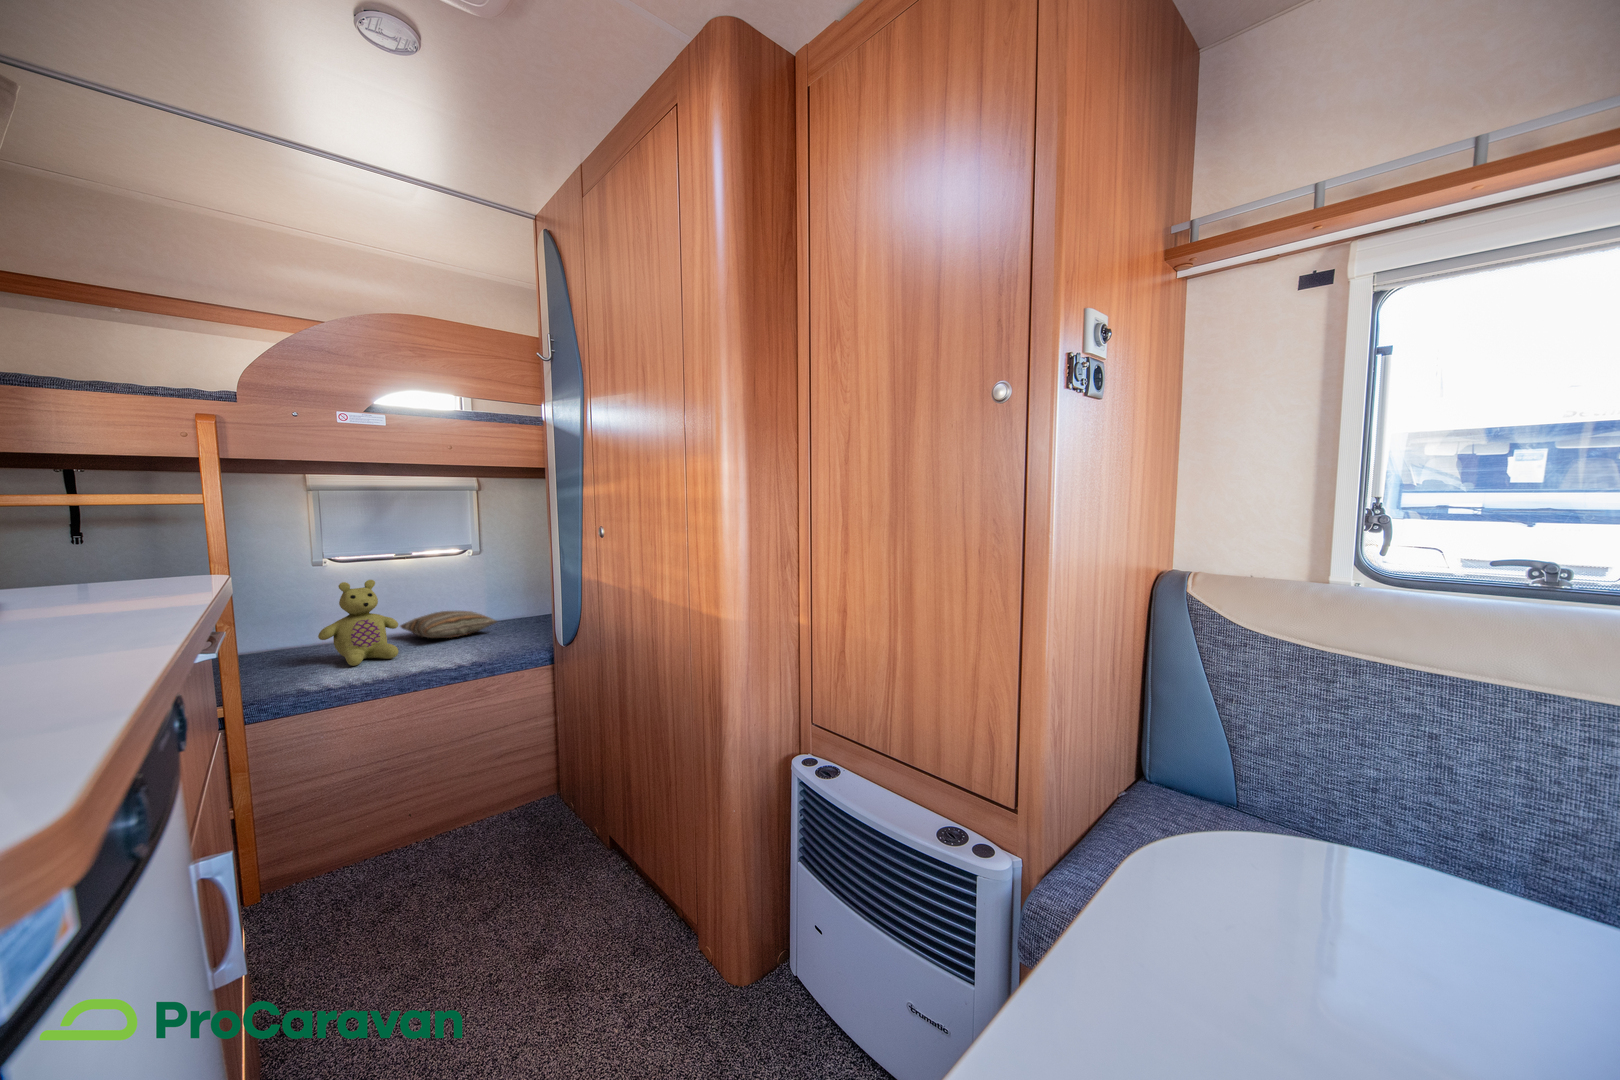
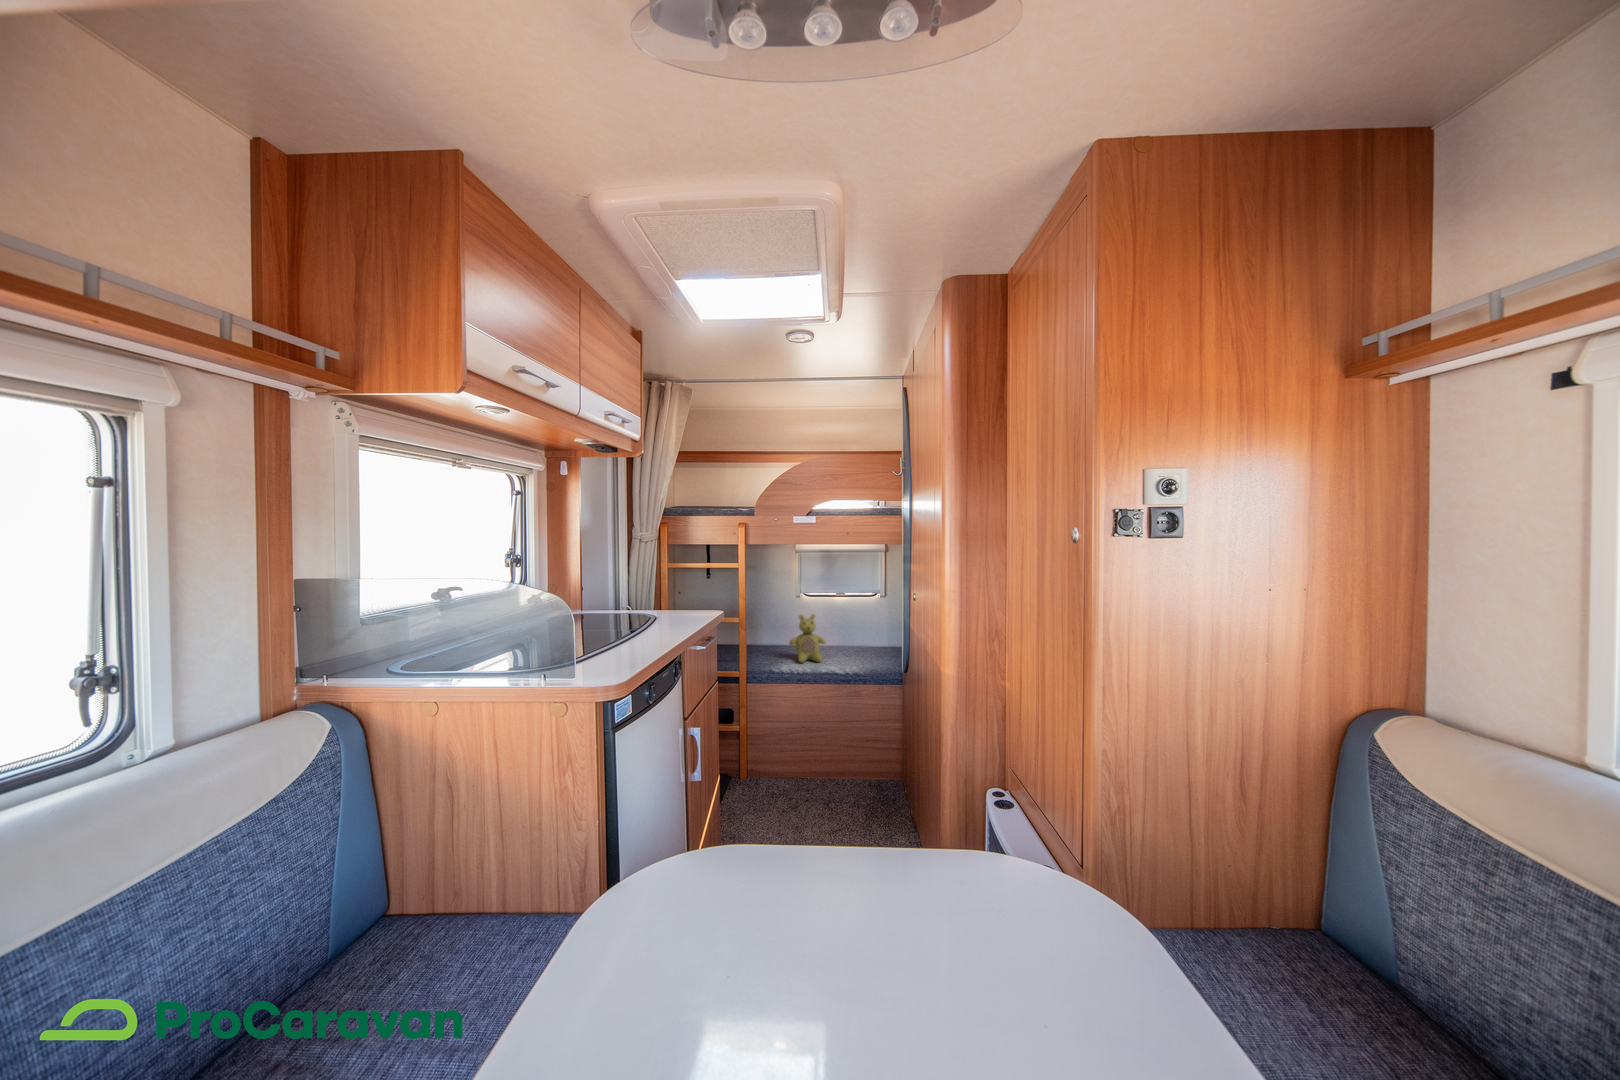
pillow: present [400,611,497,638] -> none [832,637,882,655]

